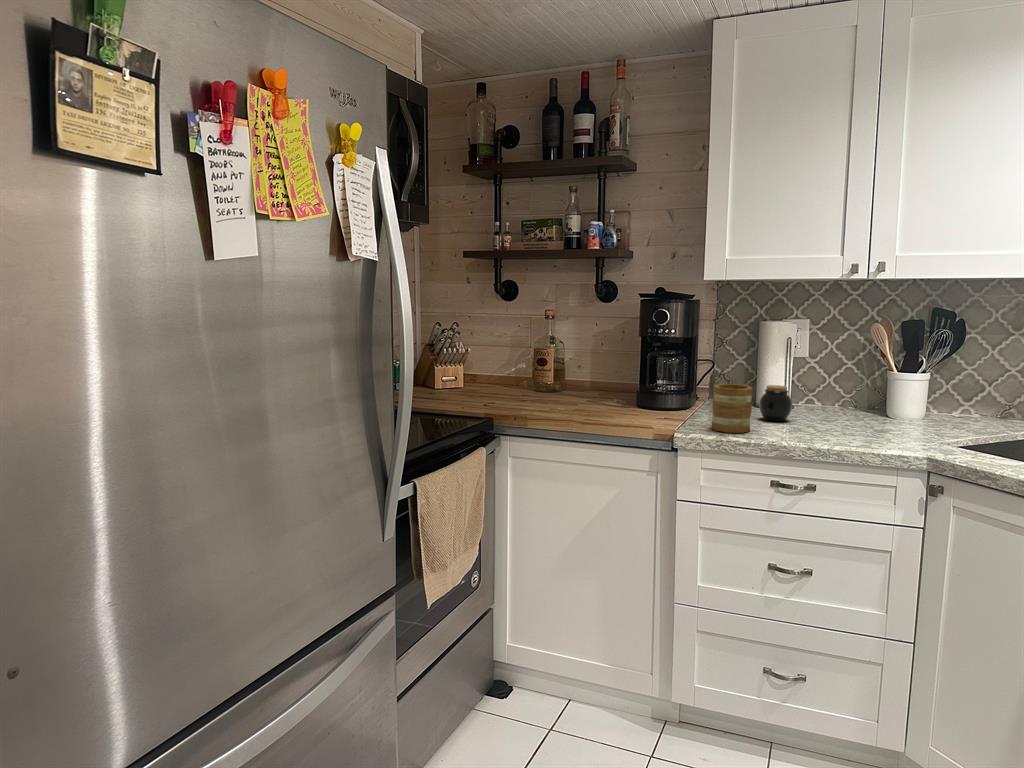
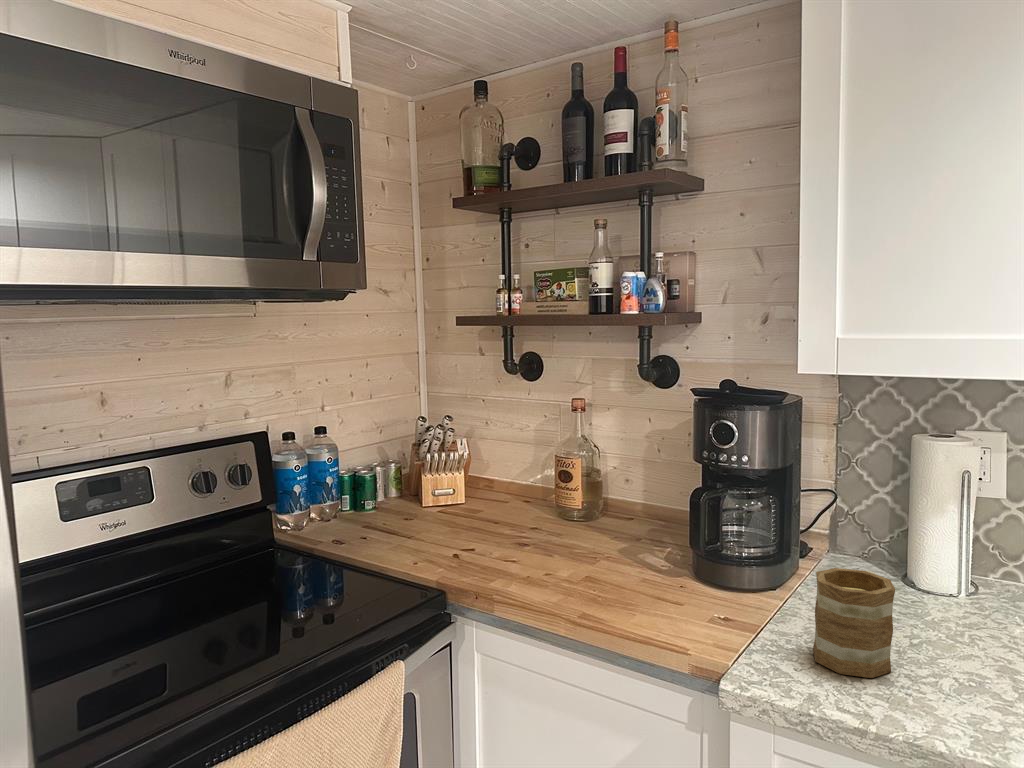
jar: present [759,385,792,421] -> none [912,563,979,636]

